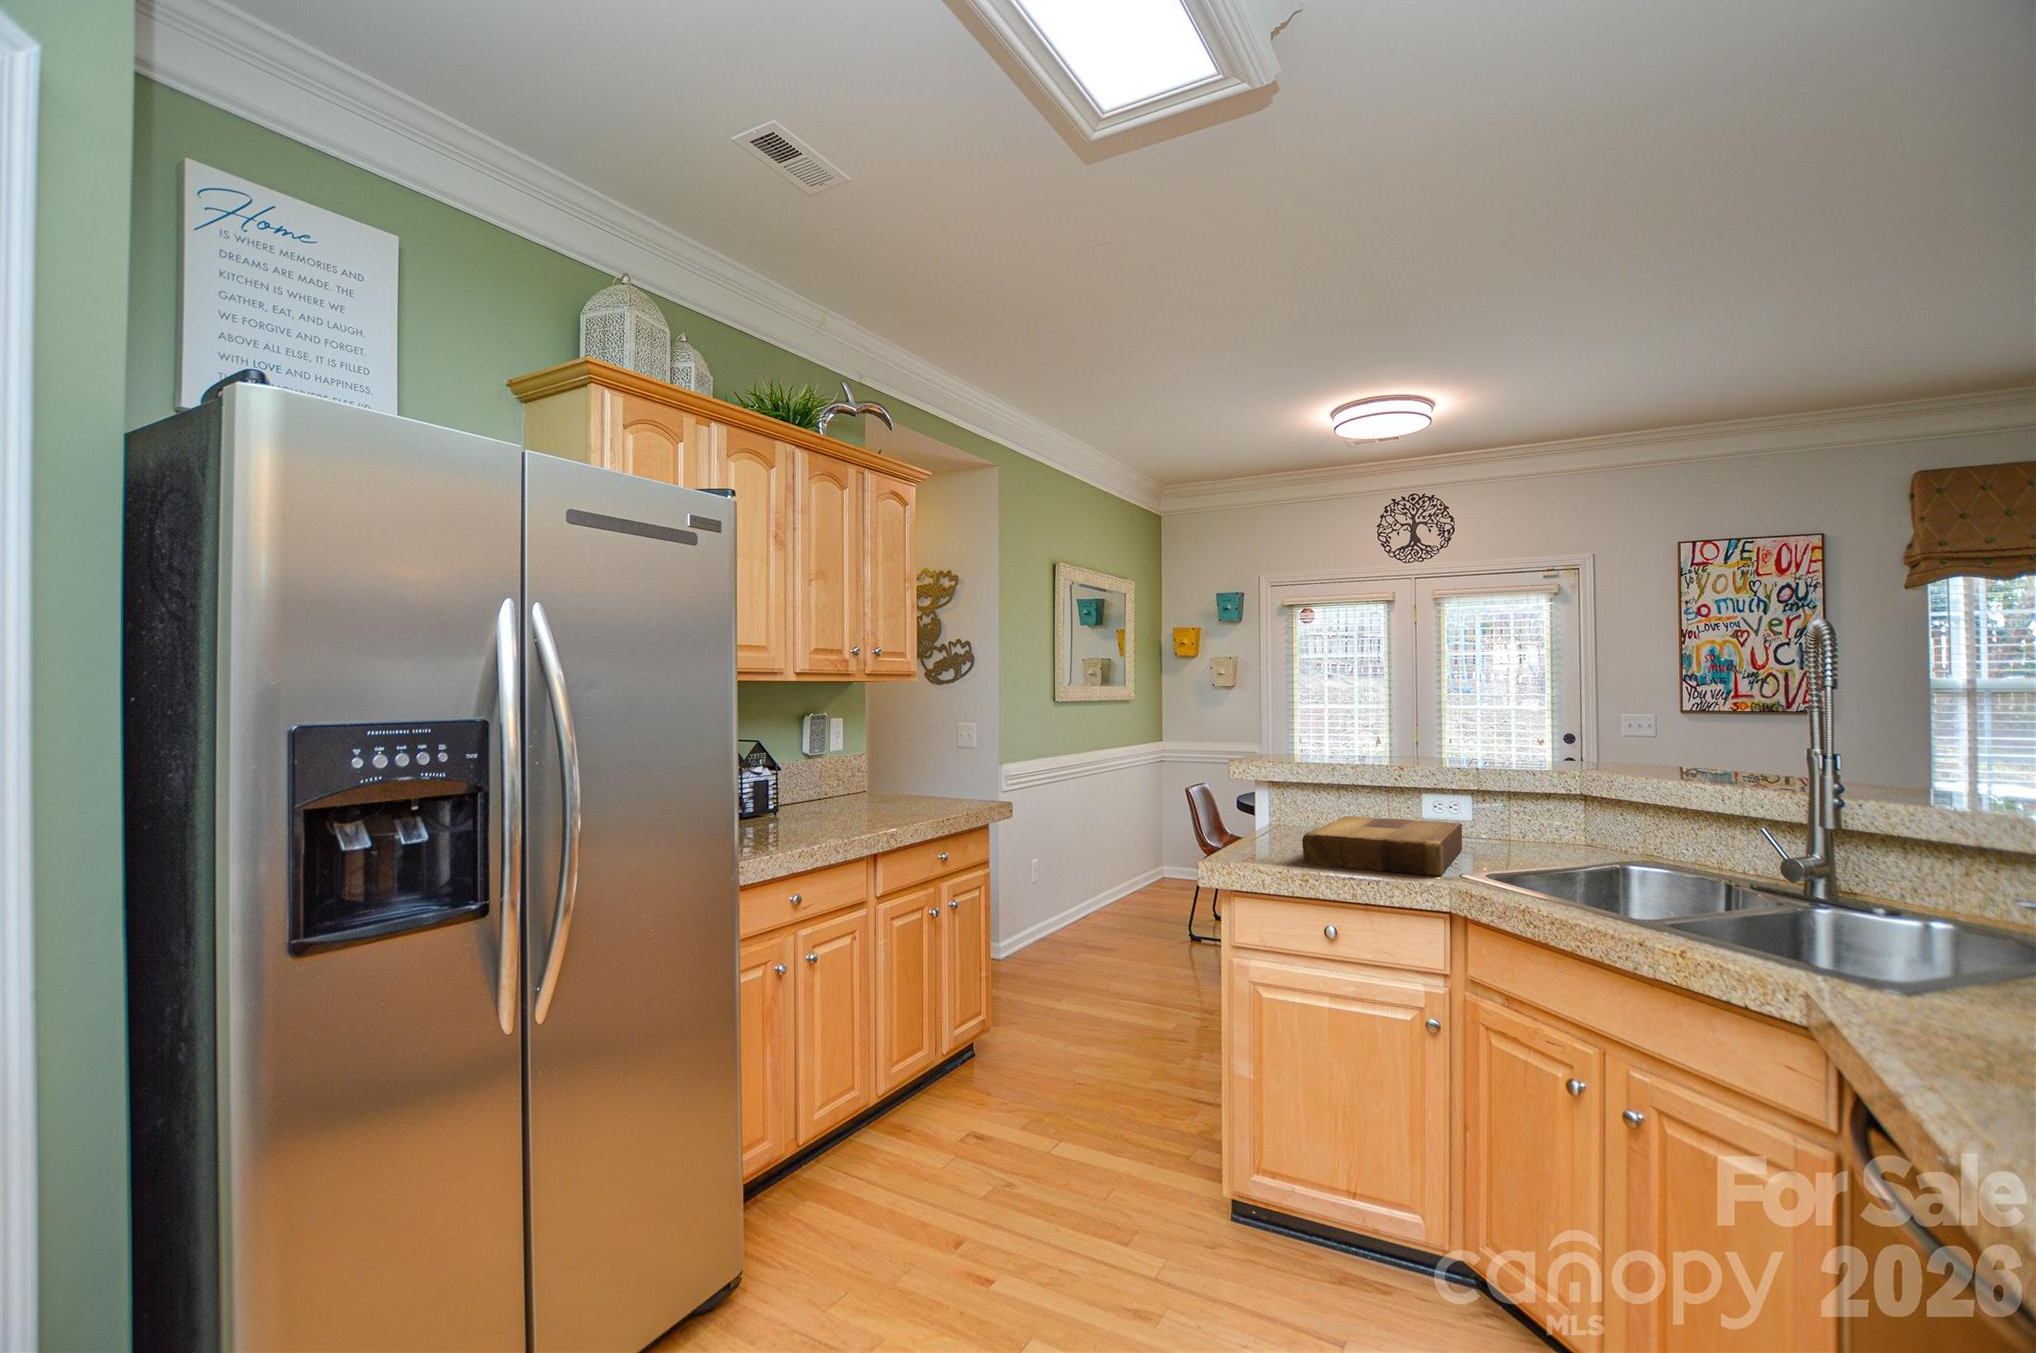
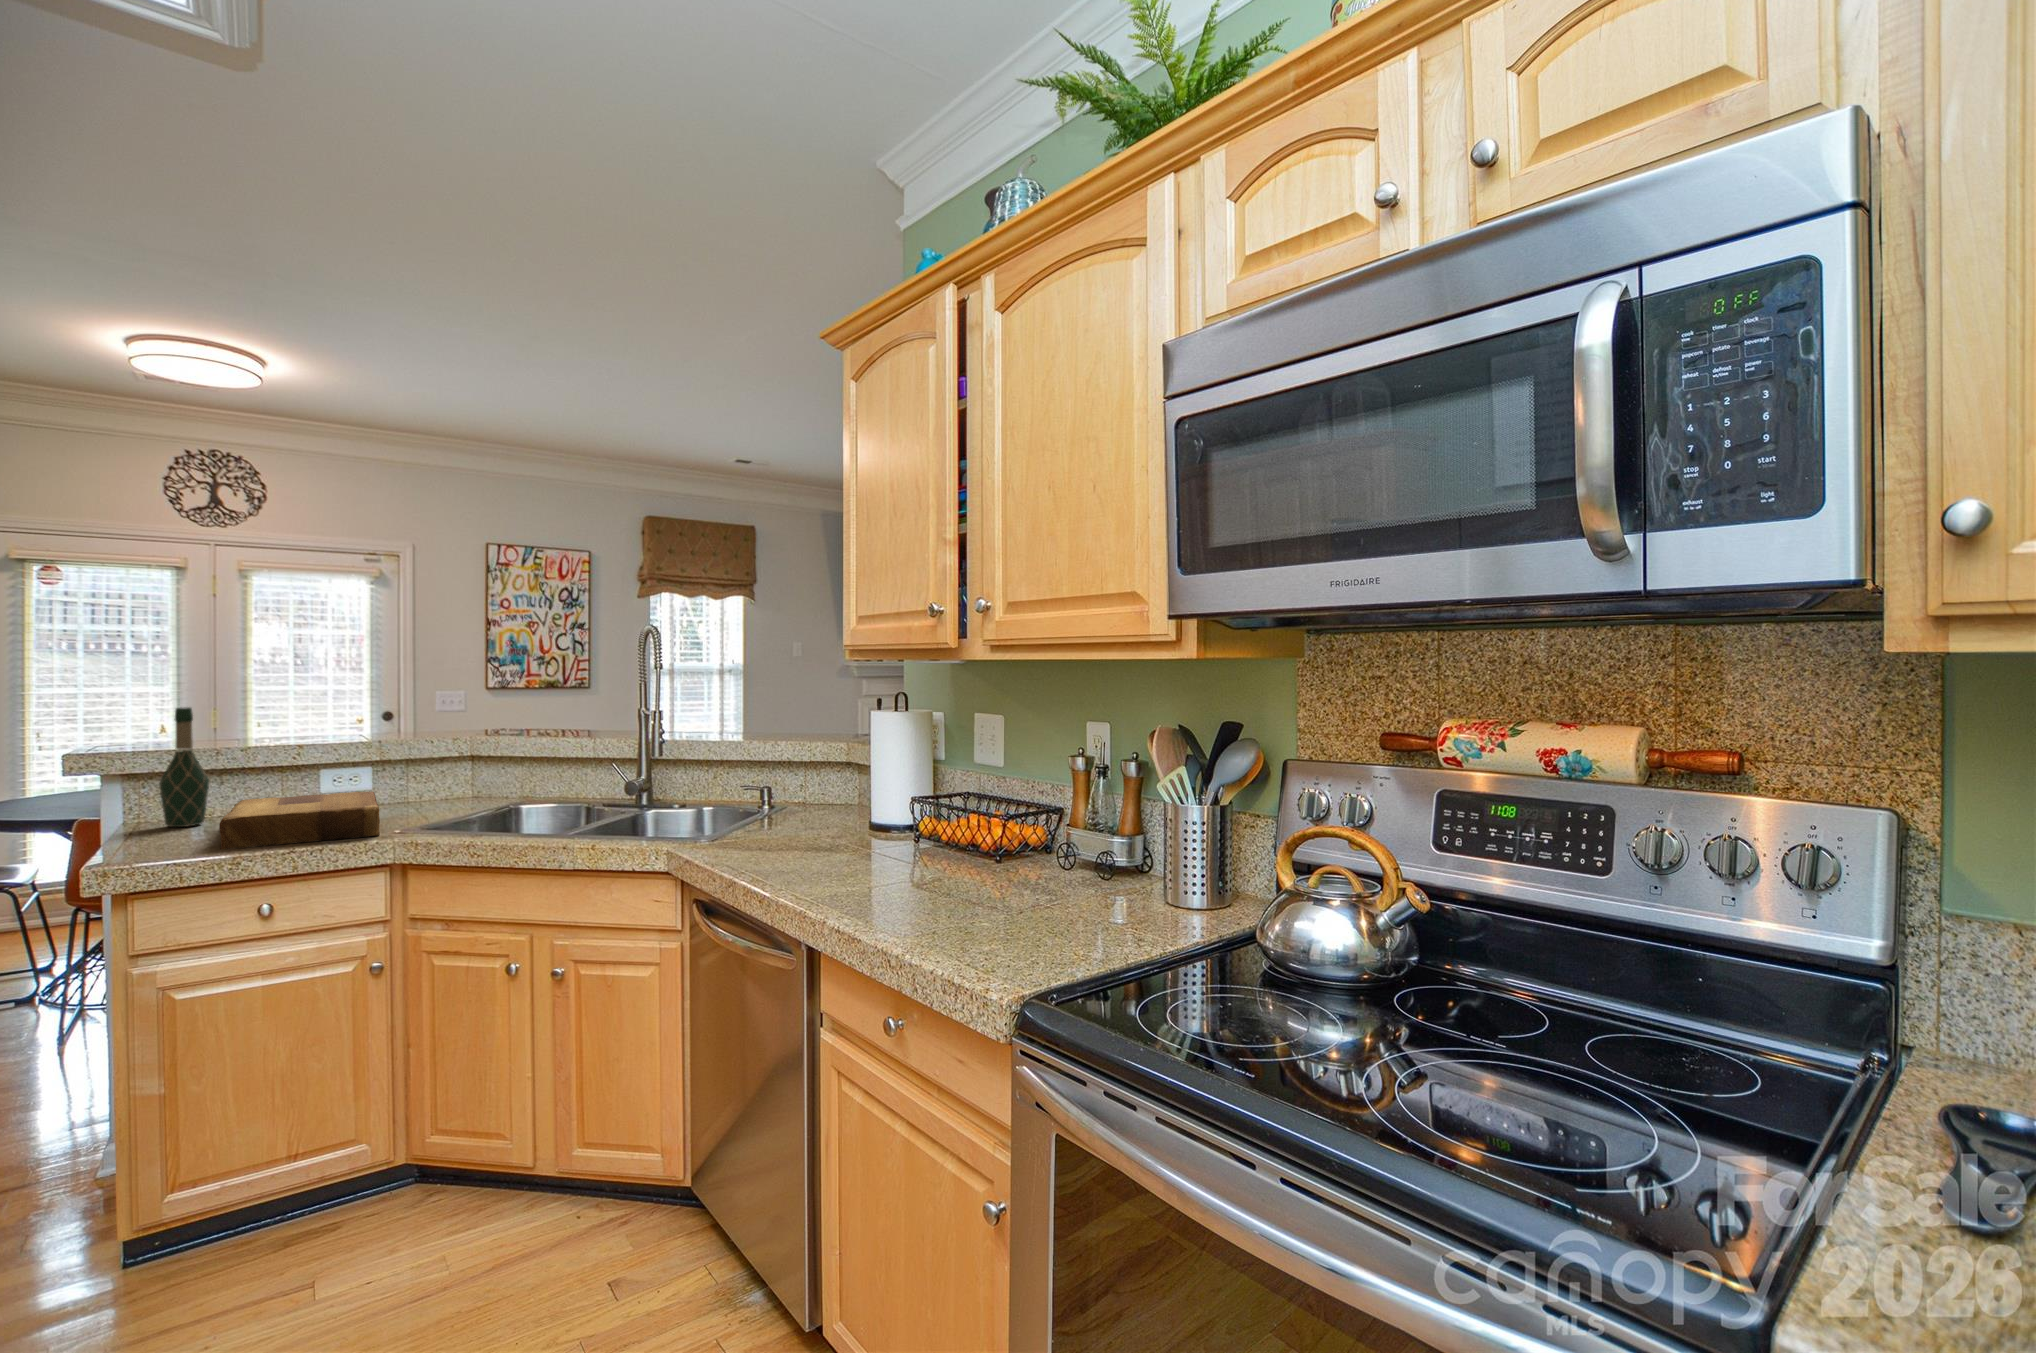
wine bottle: none [1290,725,1326,834] -> present [159,708,209,827]

